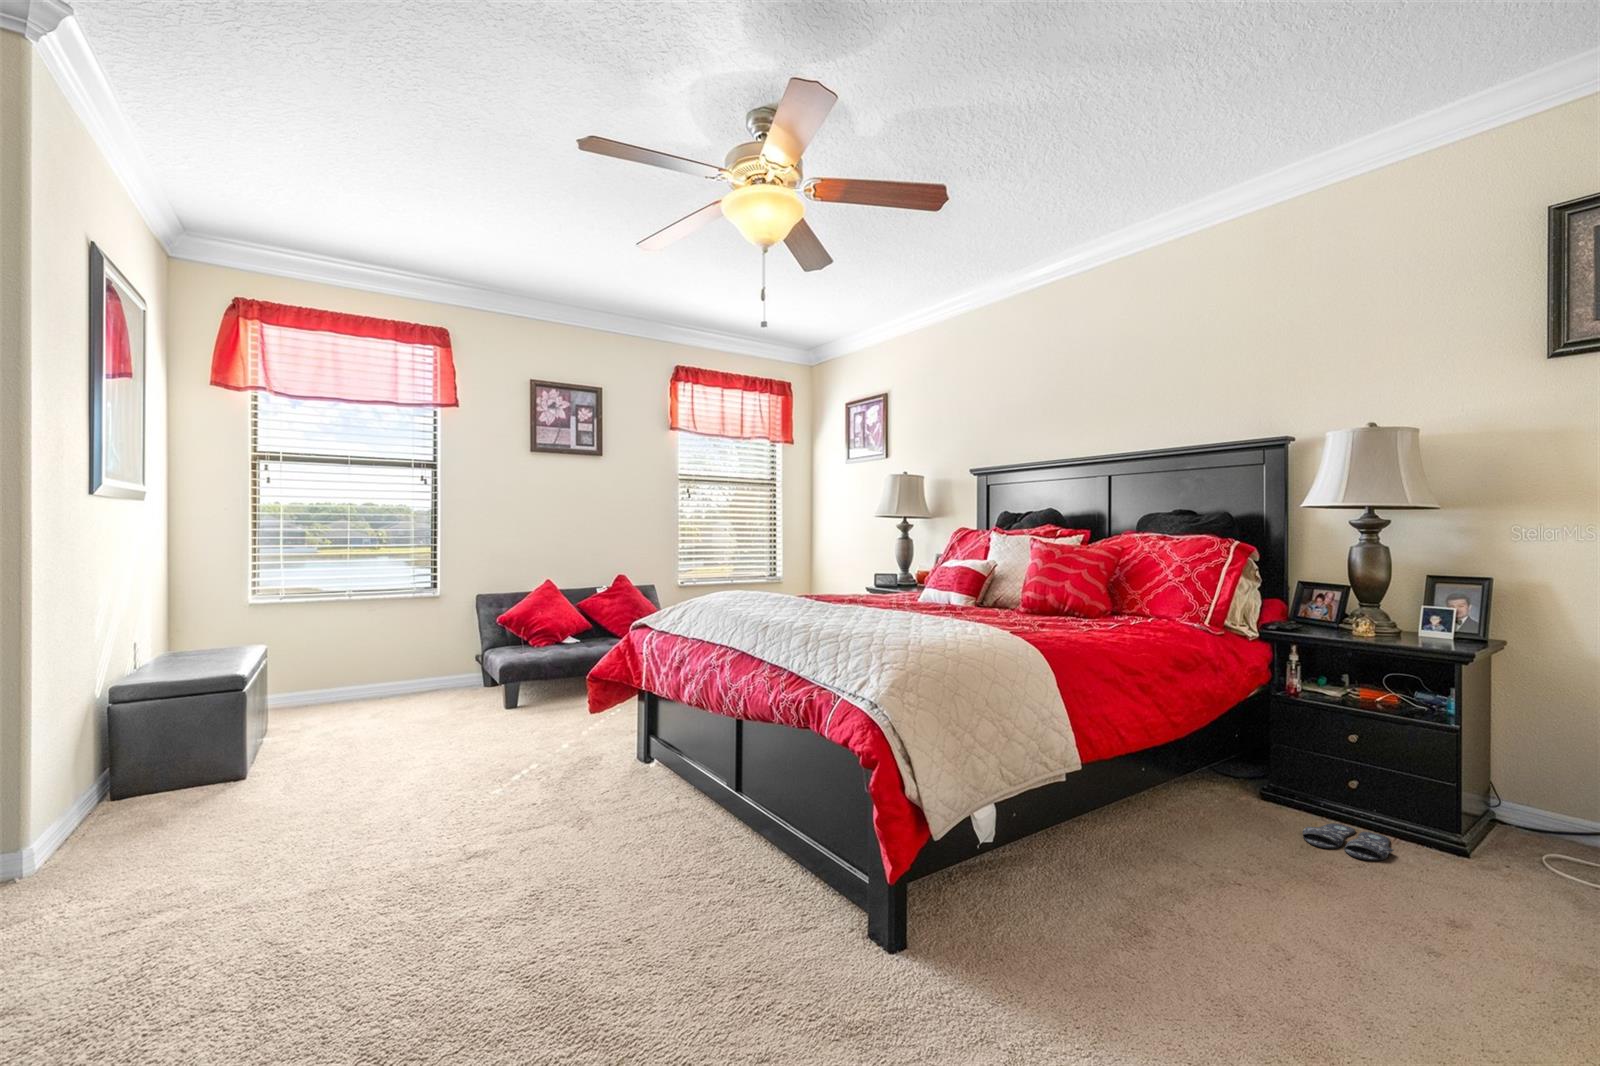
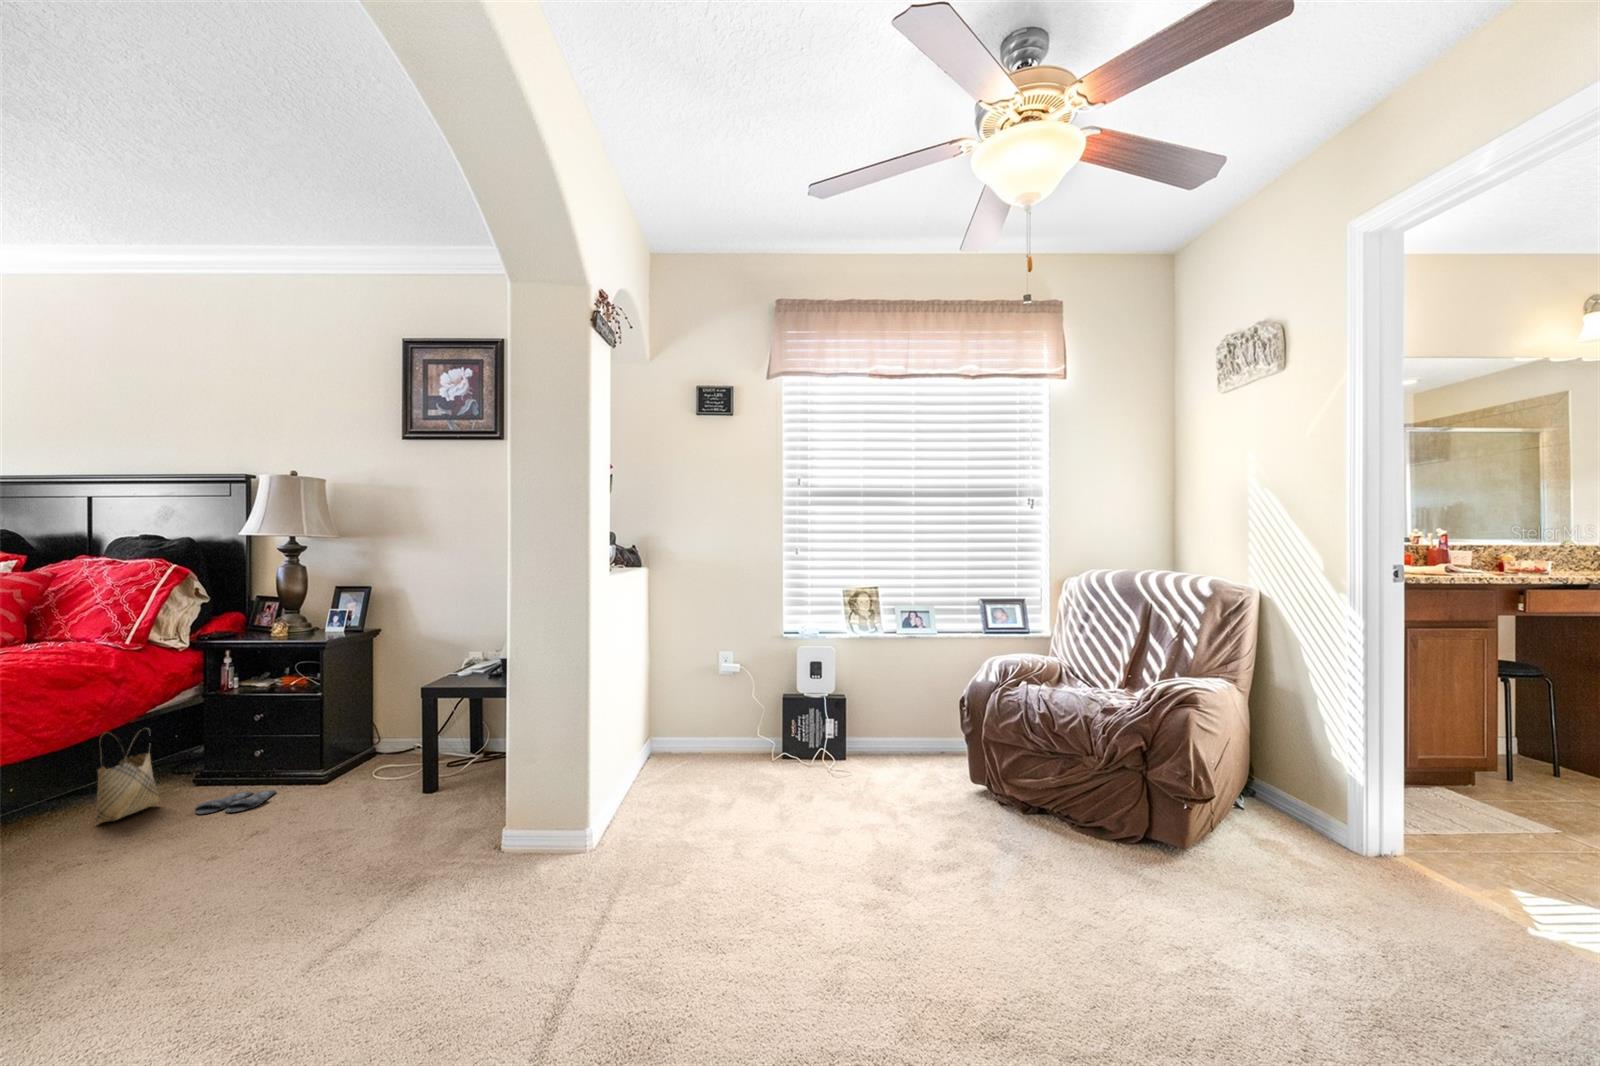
woven basket: none [1198,720,1249,822] -> present [95,732,159,823]

